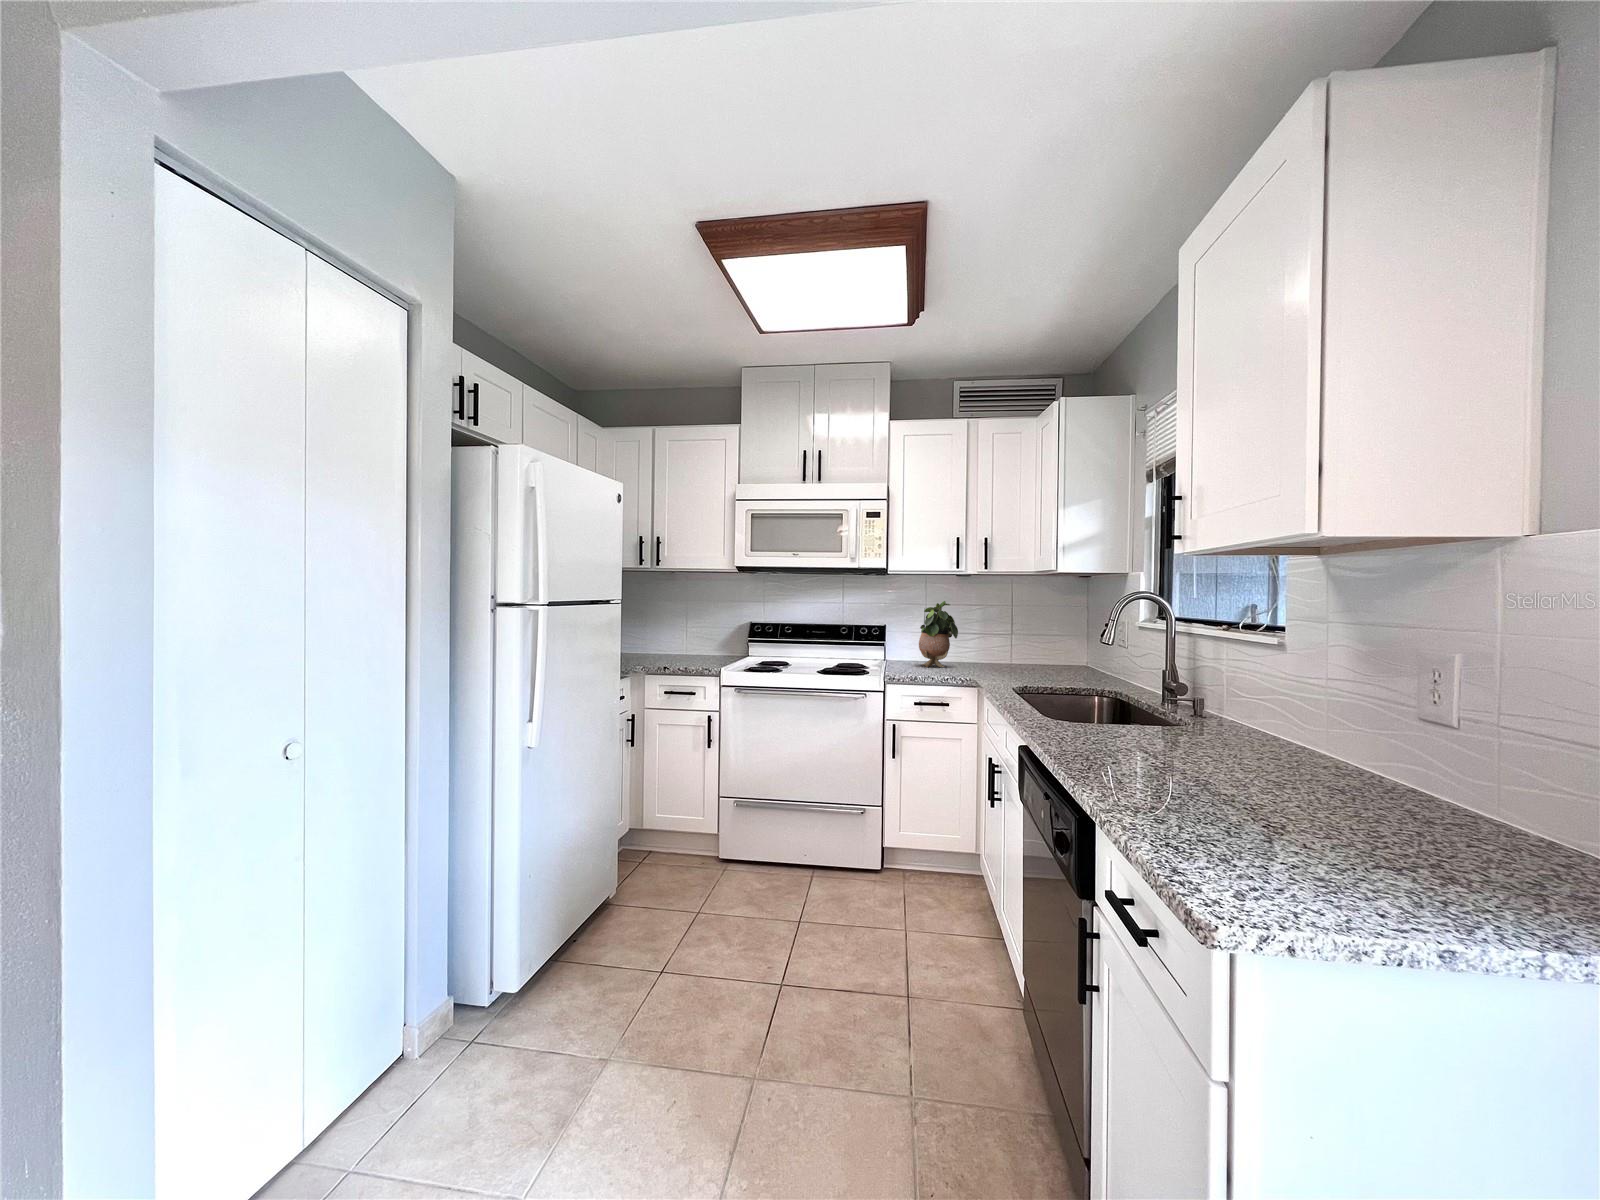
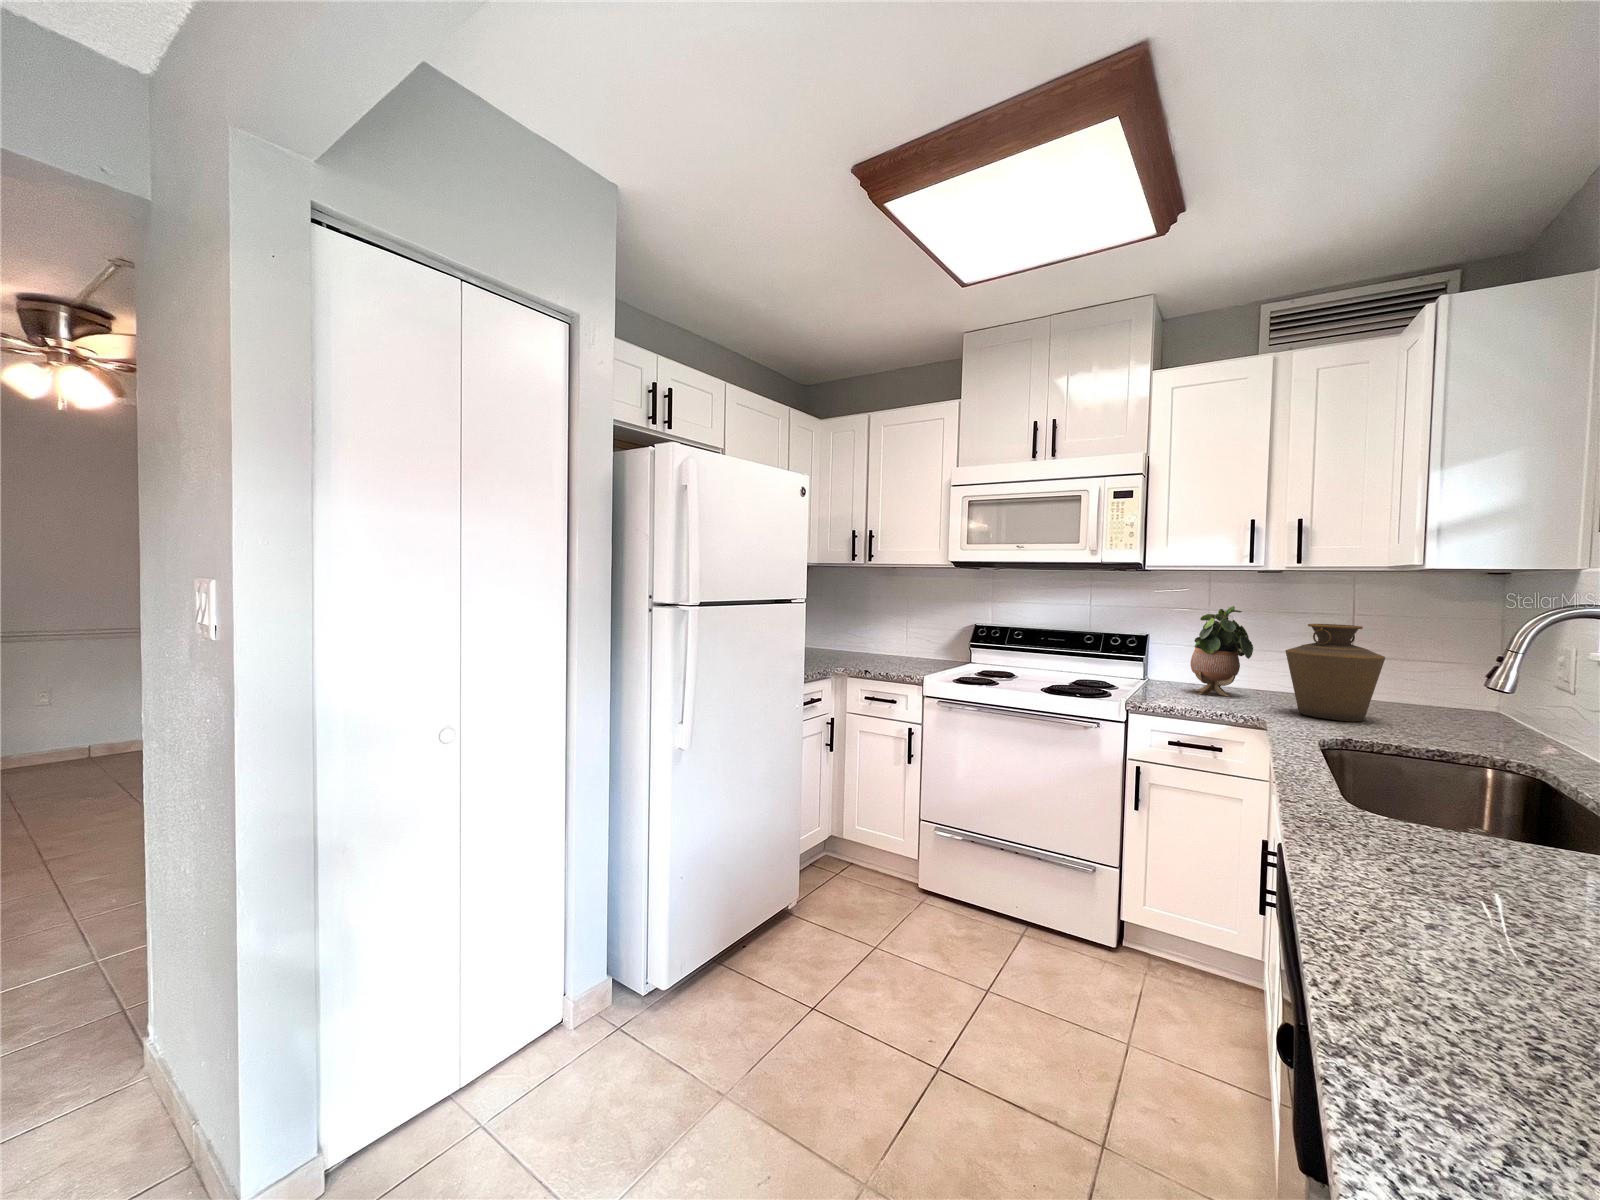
vase: none [981,611,1036,676] -> present [1286,624,1385,722]

